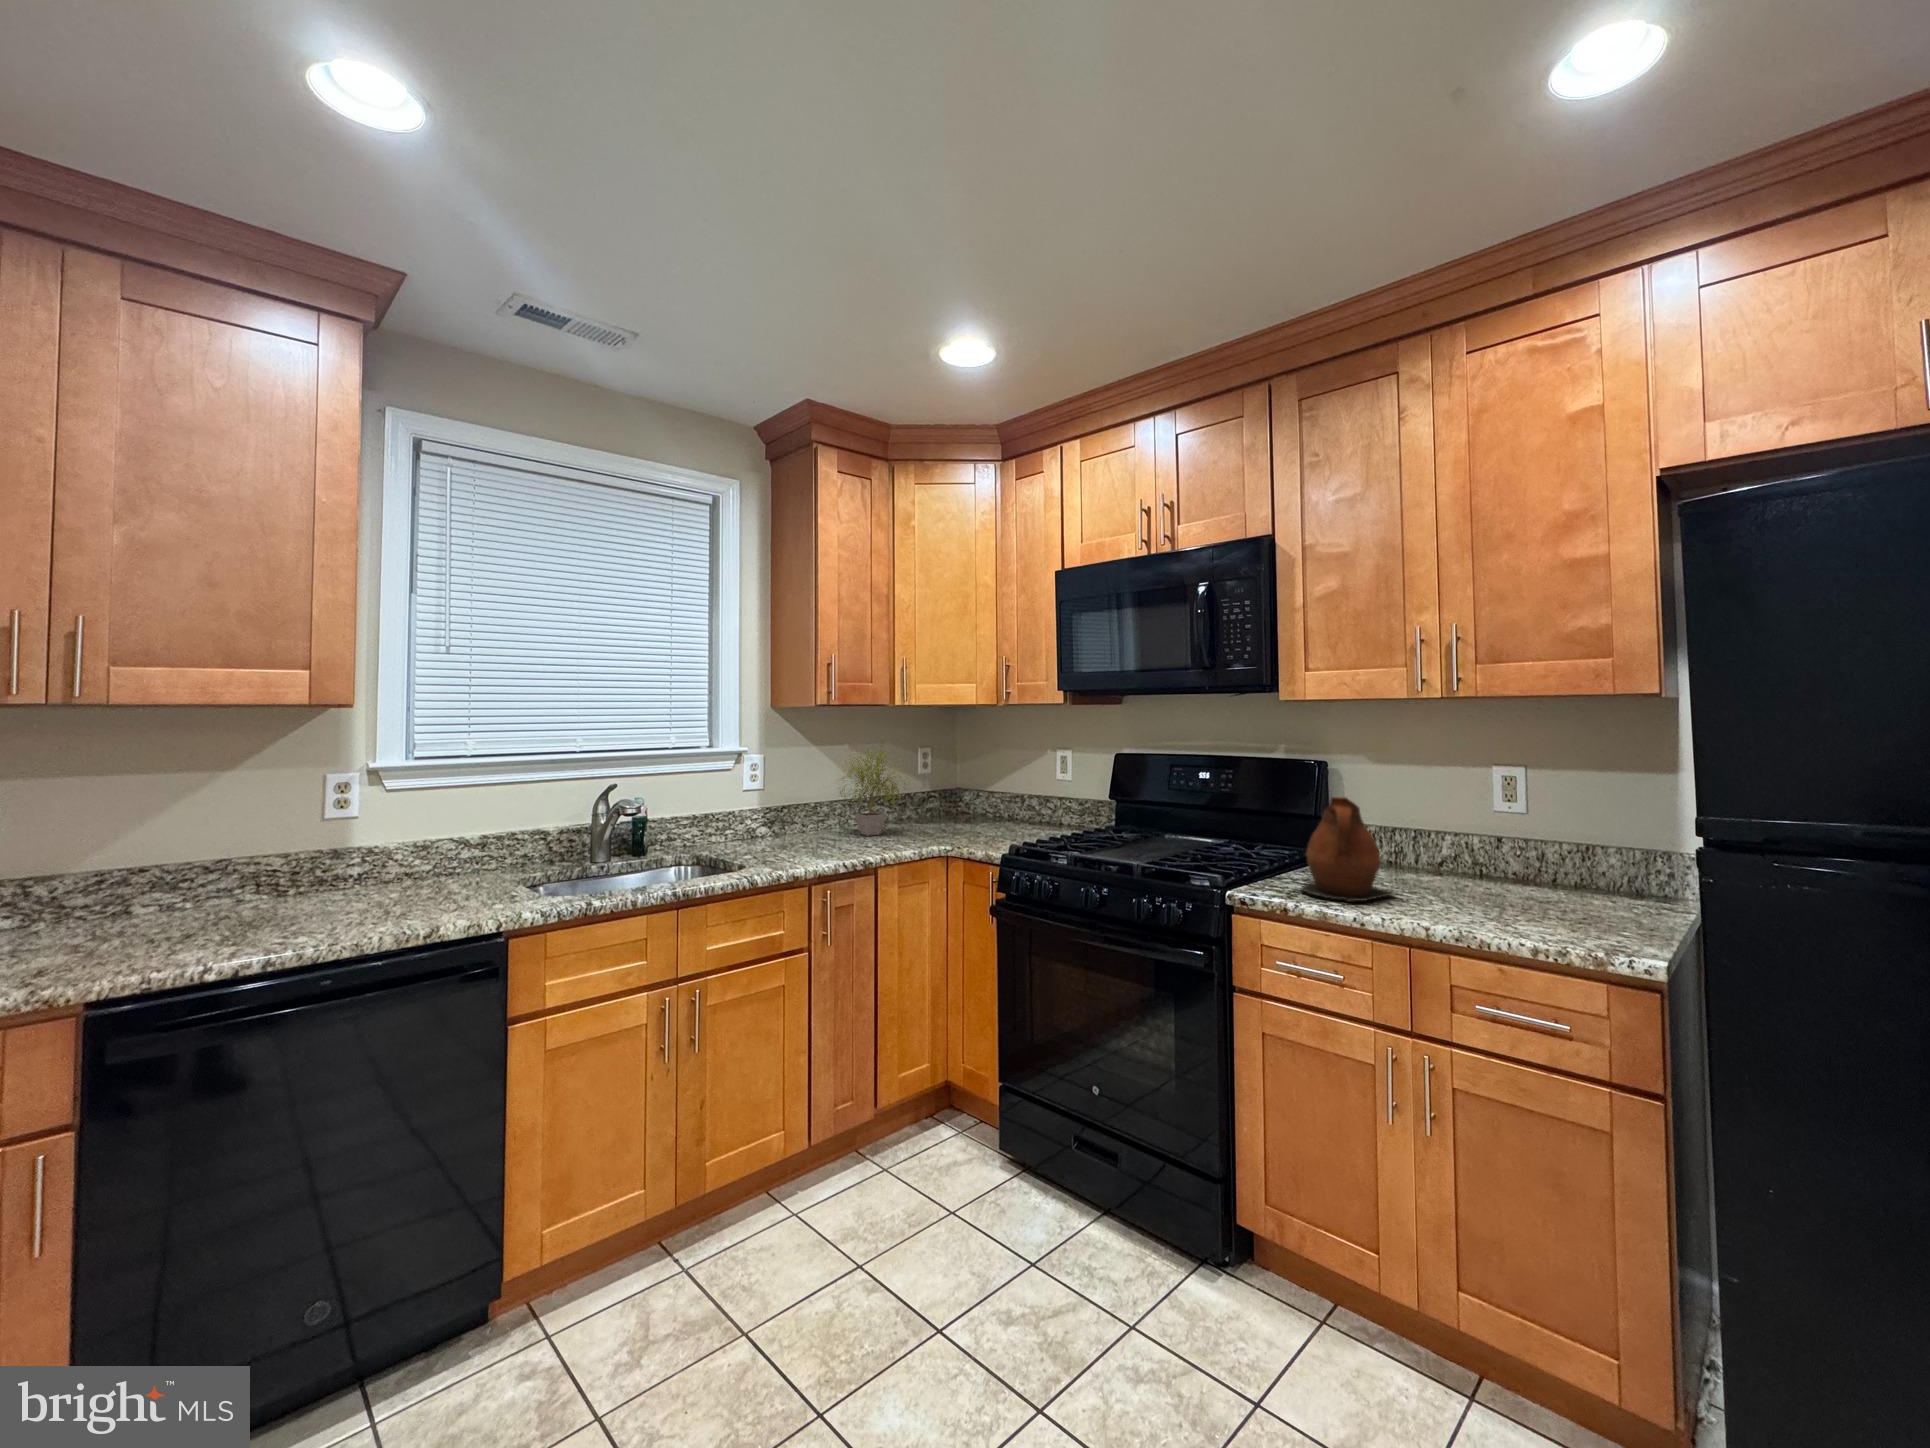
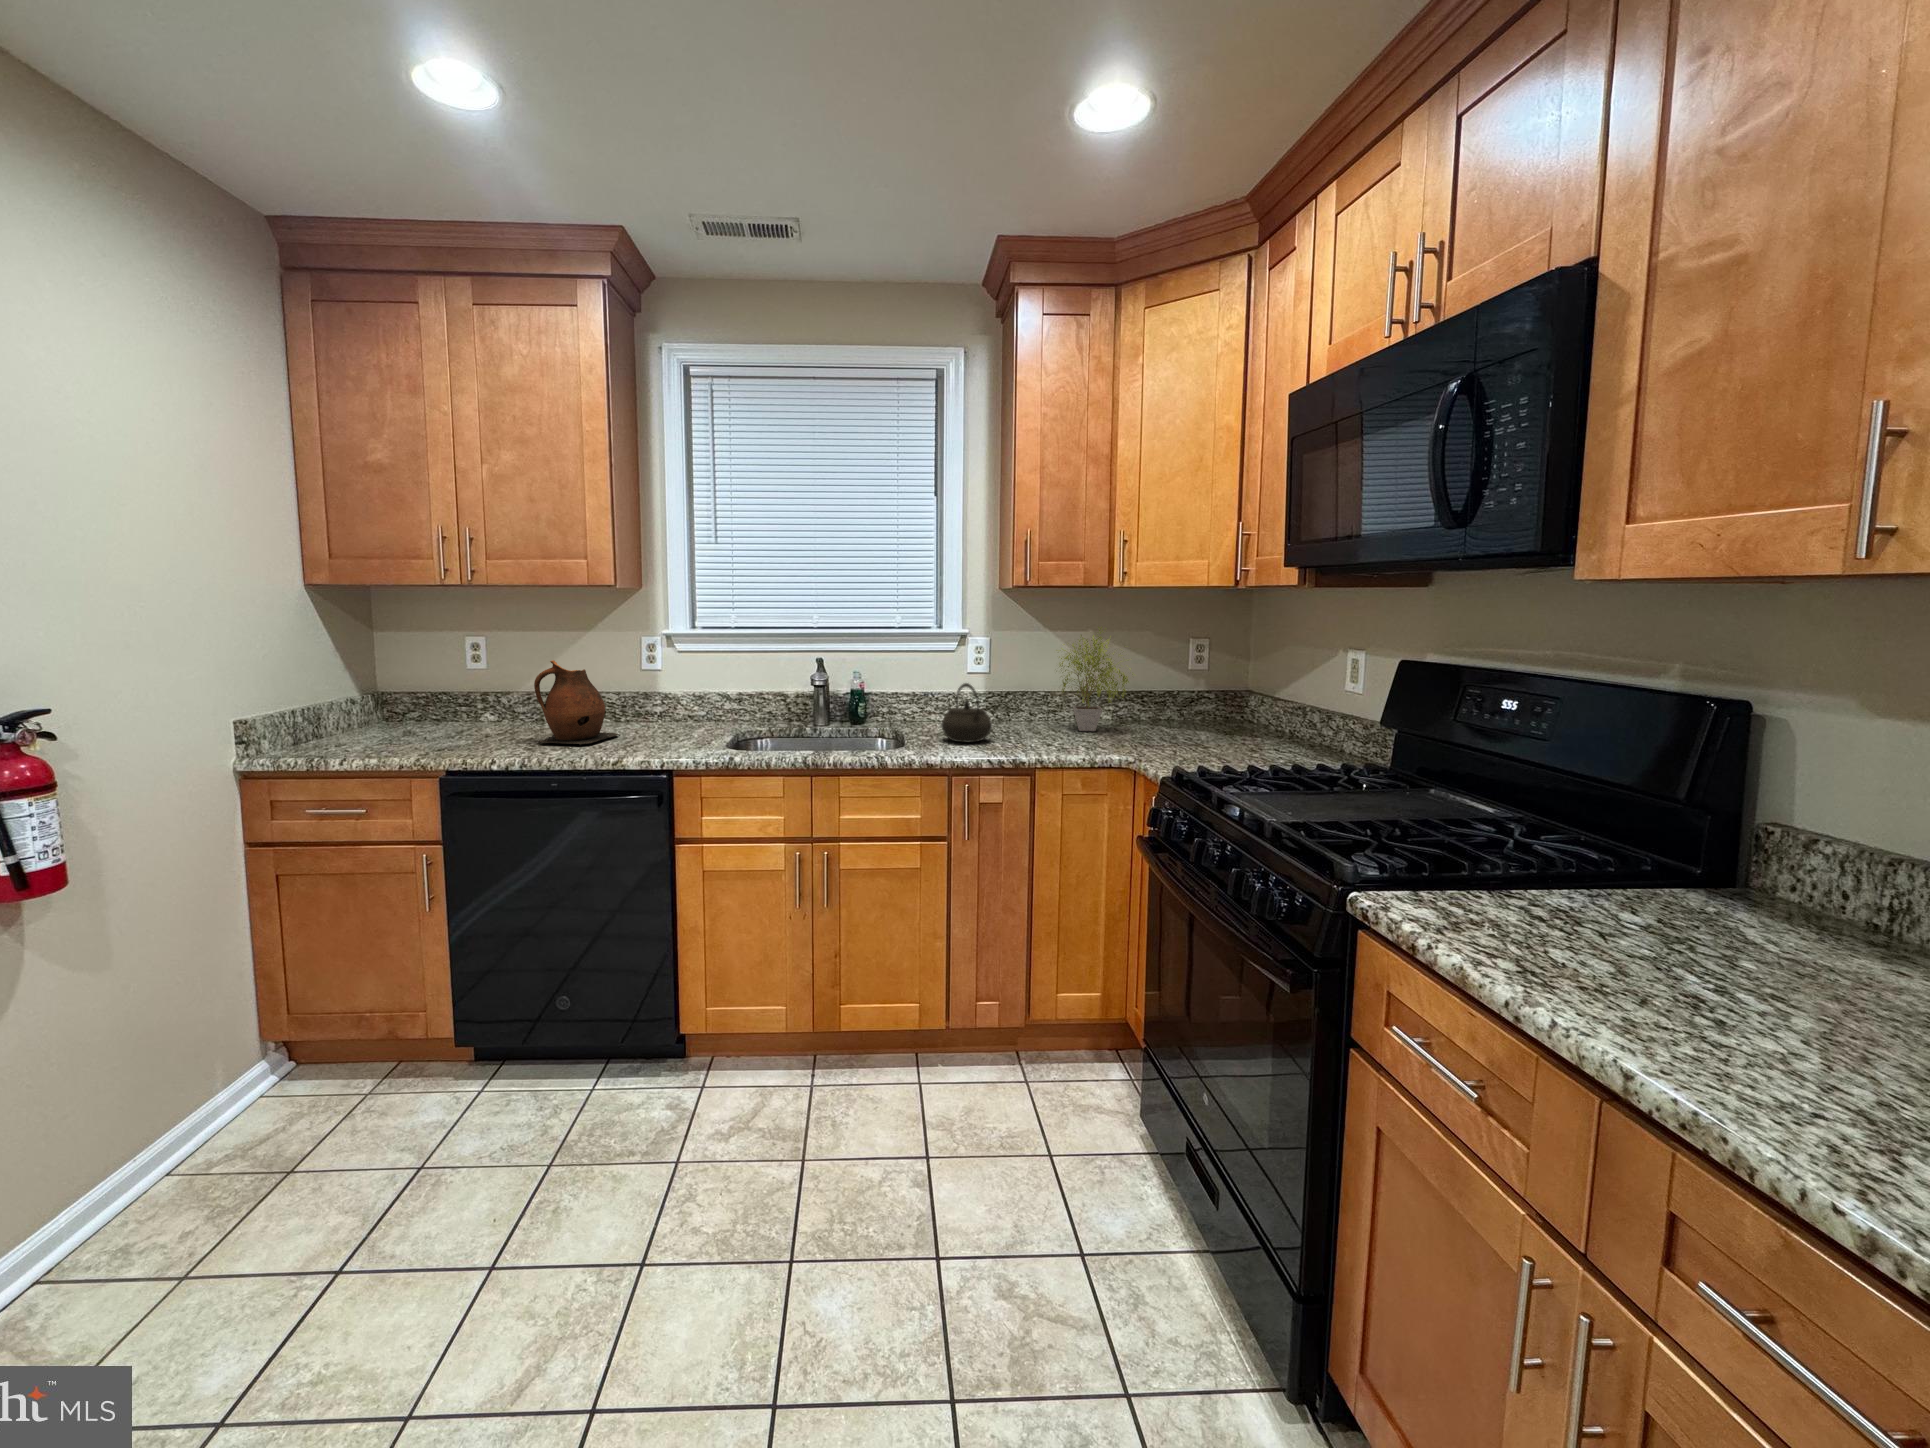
ceramic pitcher: present [1301,797,1393,901] -> present [534,660,620,745]
kettle: none [765,799,818,858] -> present [941,683,992,743]

